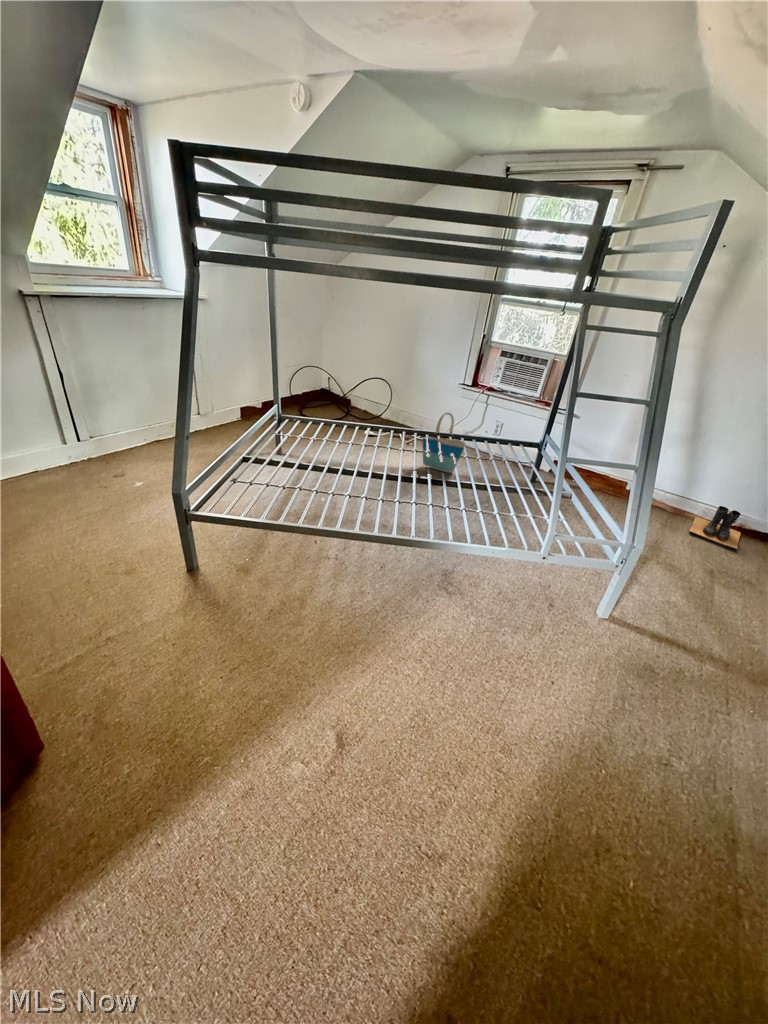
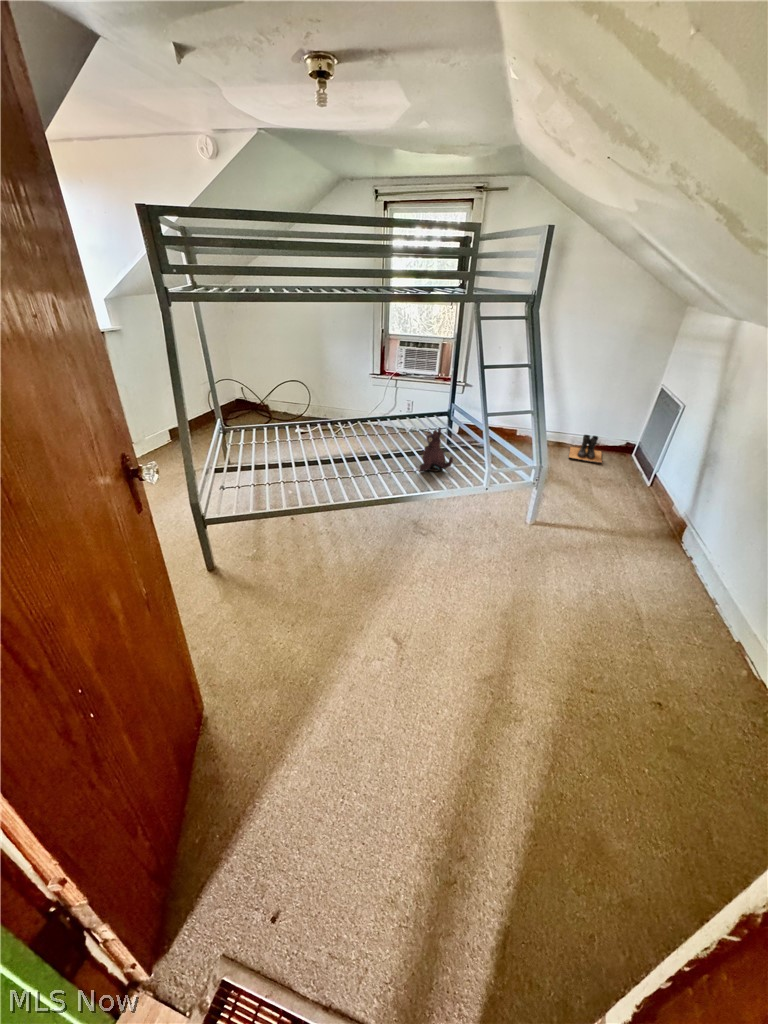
tote bag: present [423,413,466,473] -> none [357,397,394,449]
plush toy: none [476,464,521,516] -> present [419,428,453,471]

